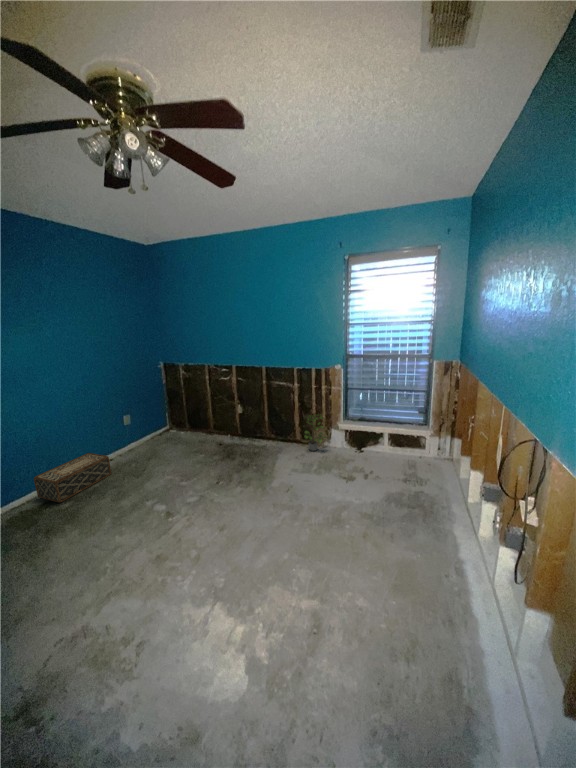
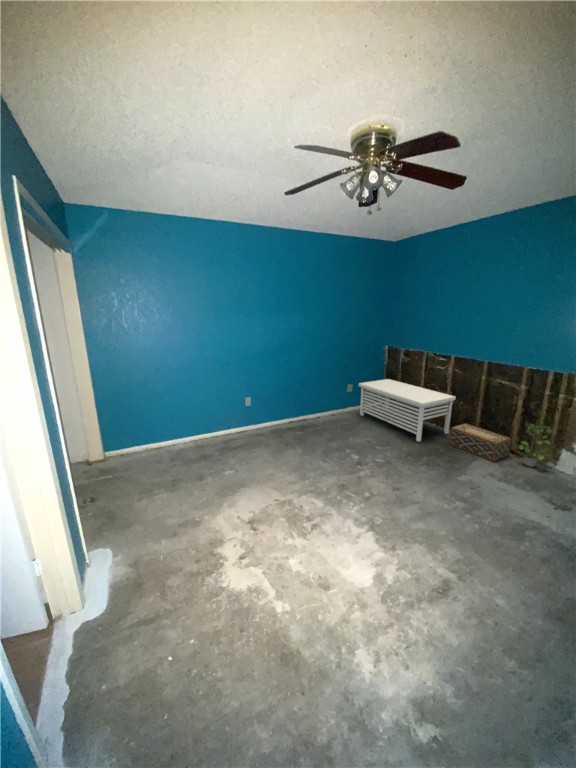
storage bench: none [137,399,245,461] -> present [359,379,456,442]
woven basket: present [34,453,111,503] -> present [449,423,511,461]

